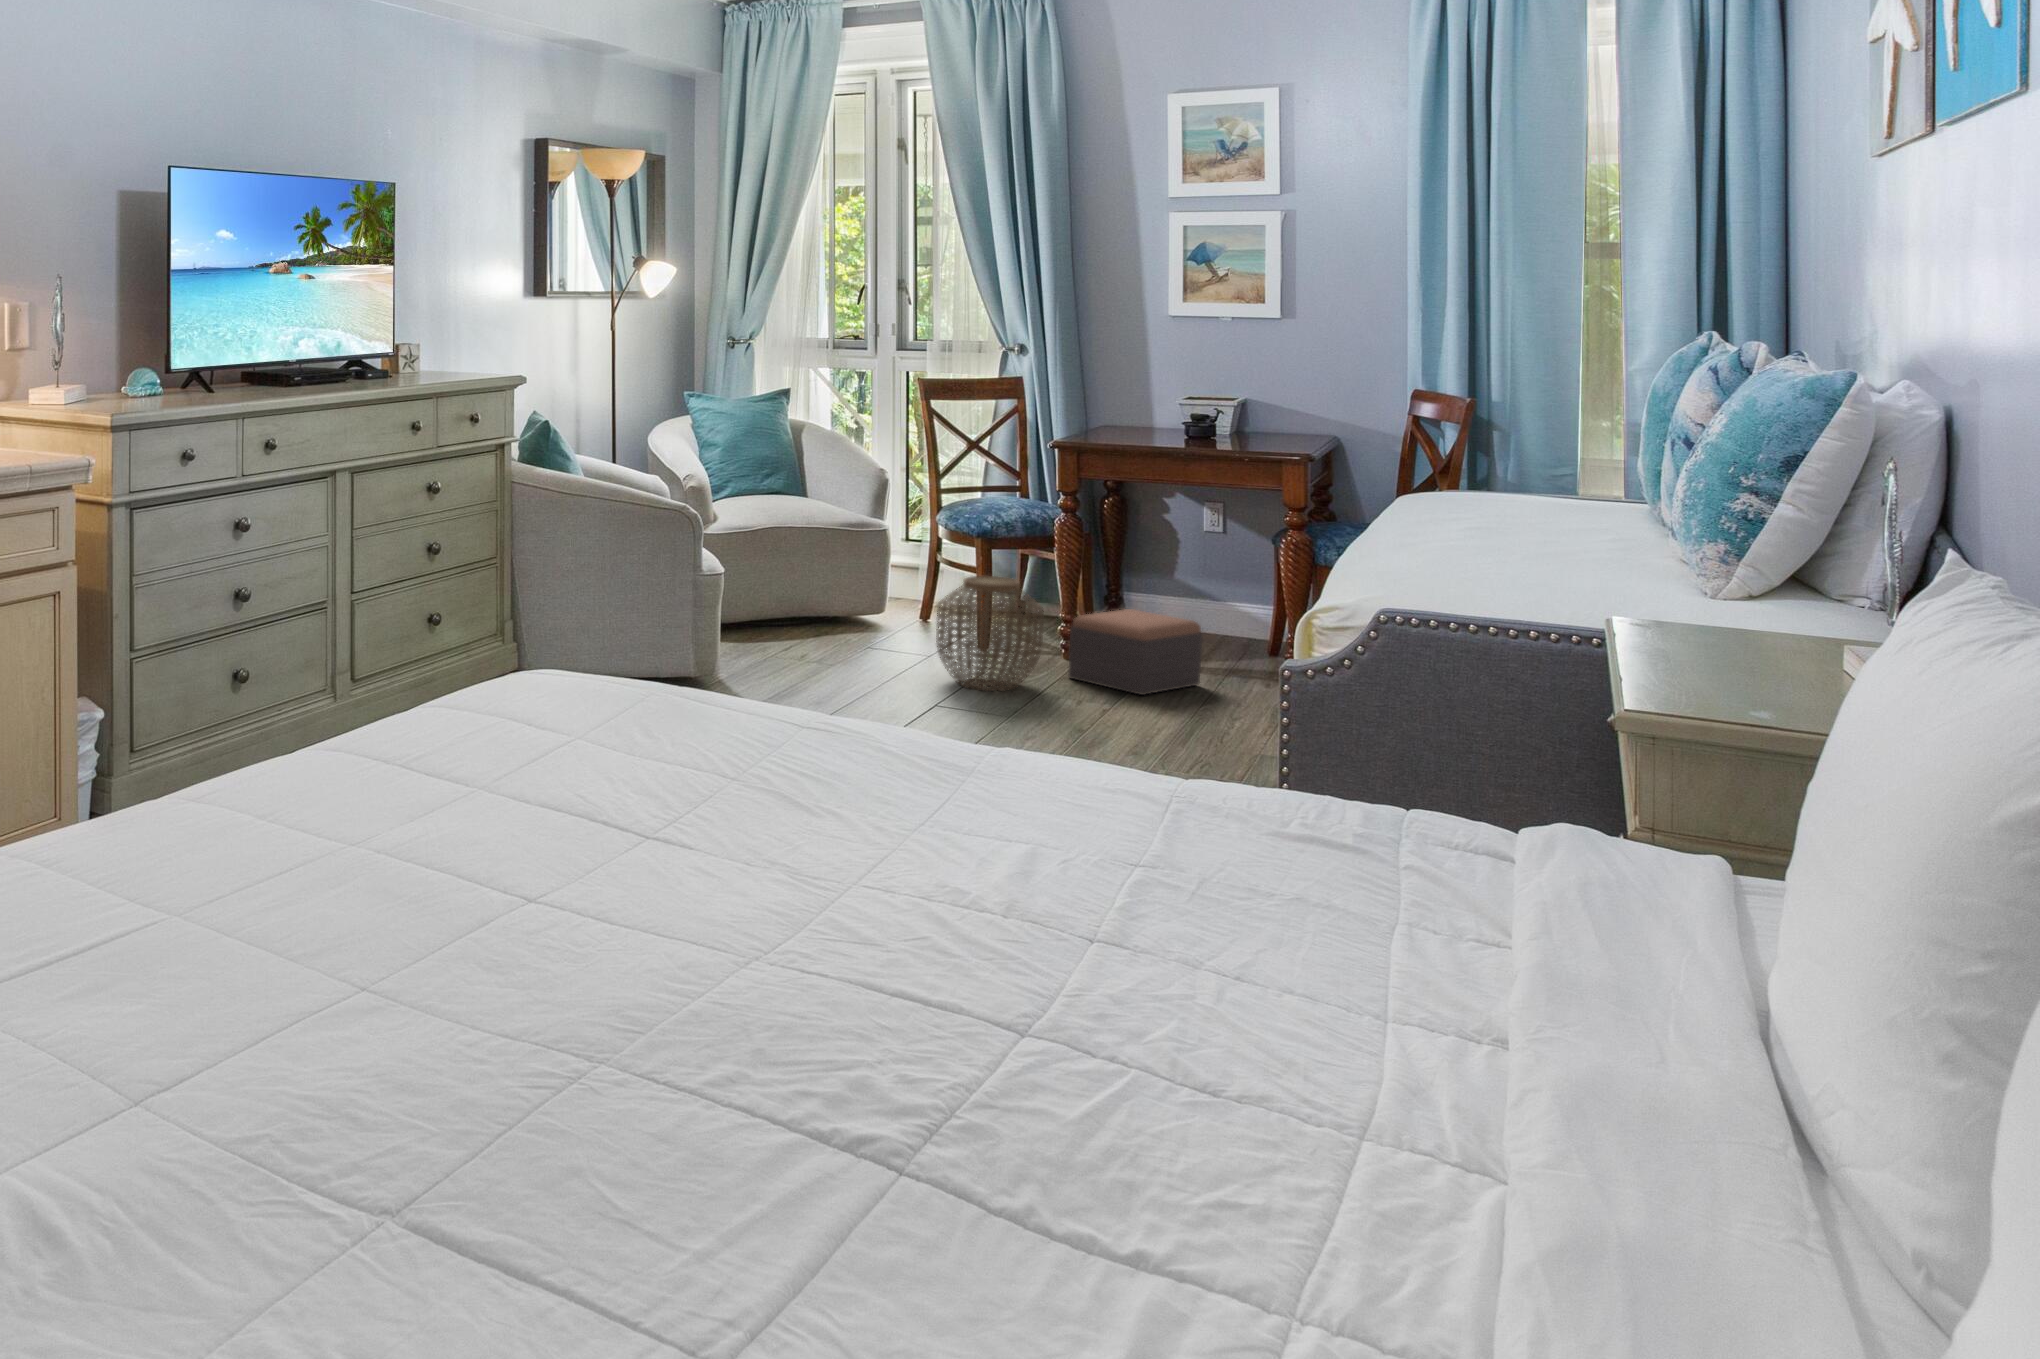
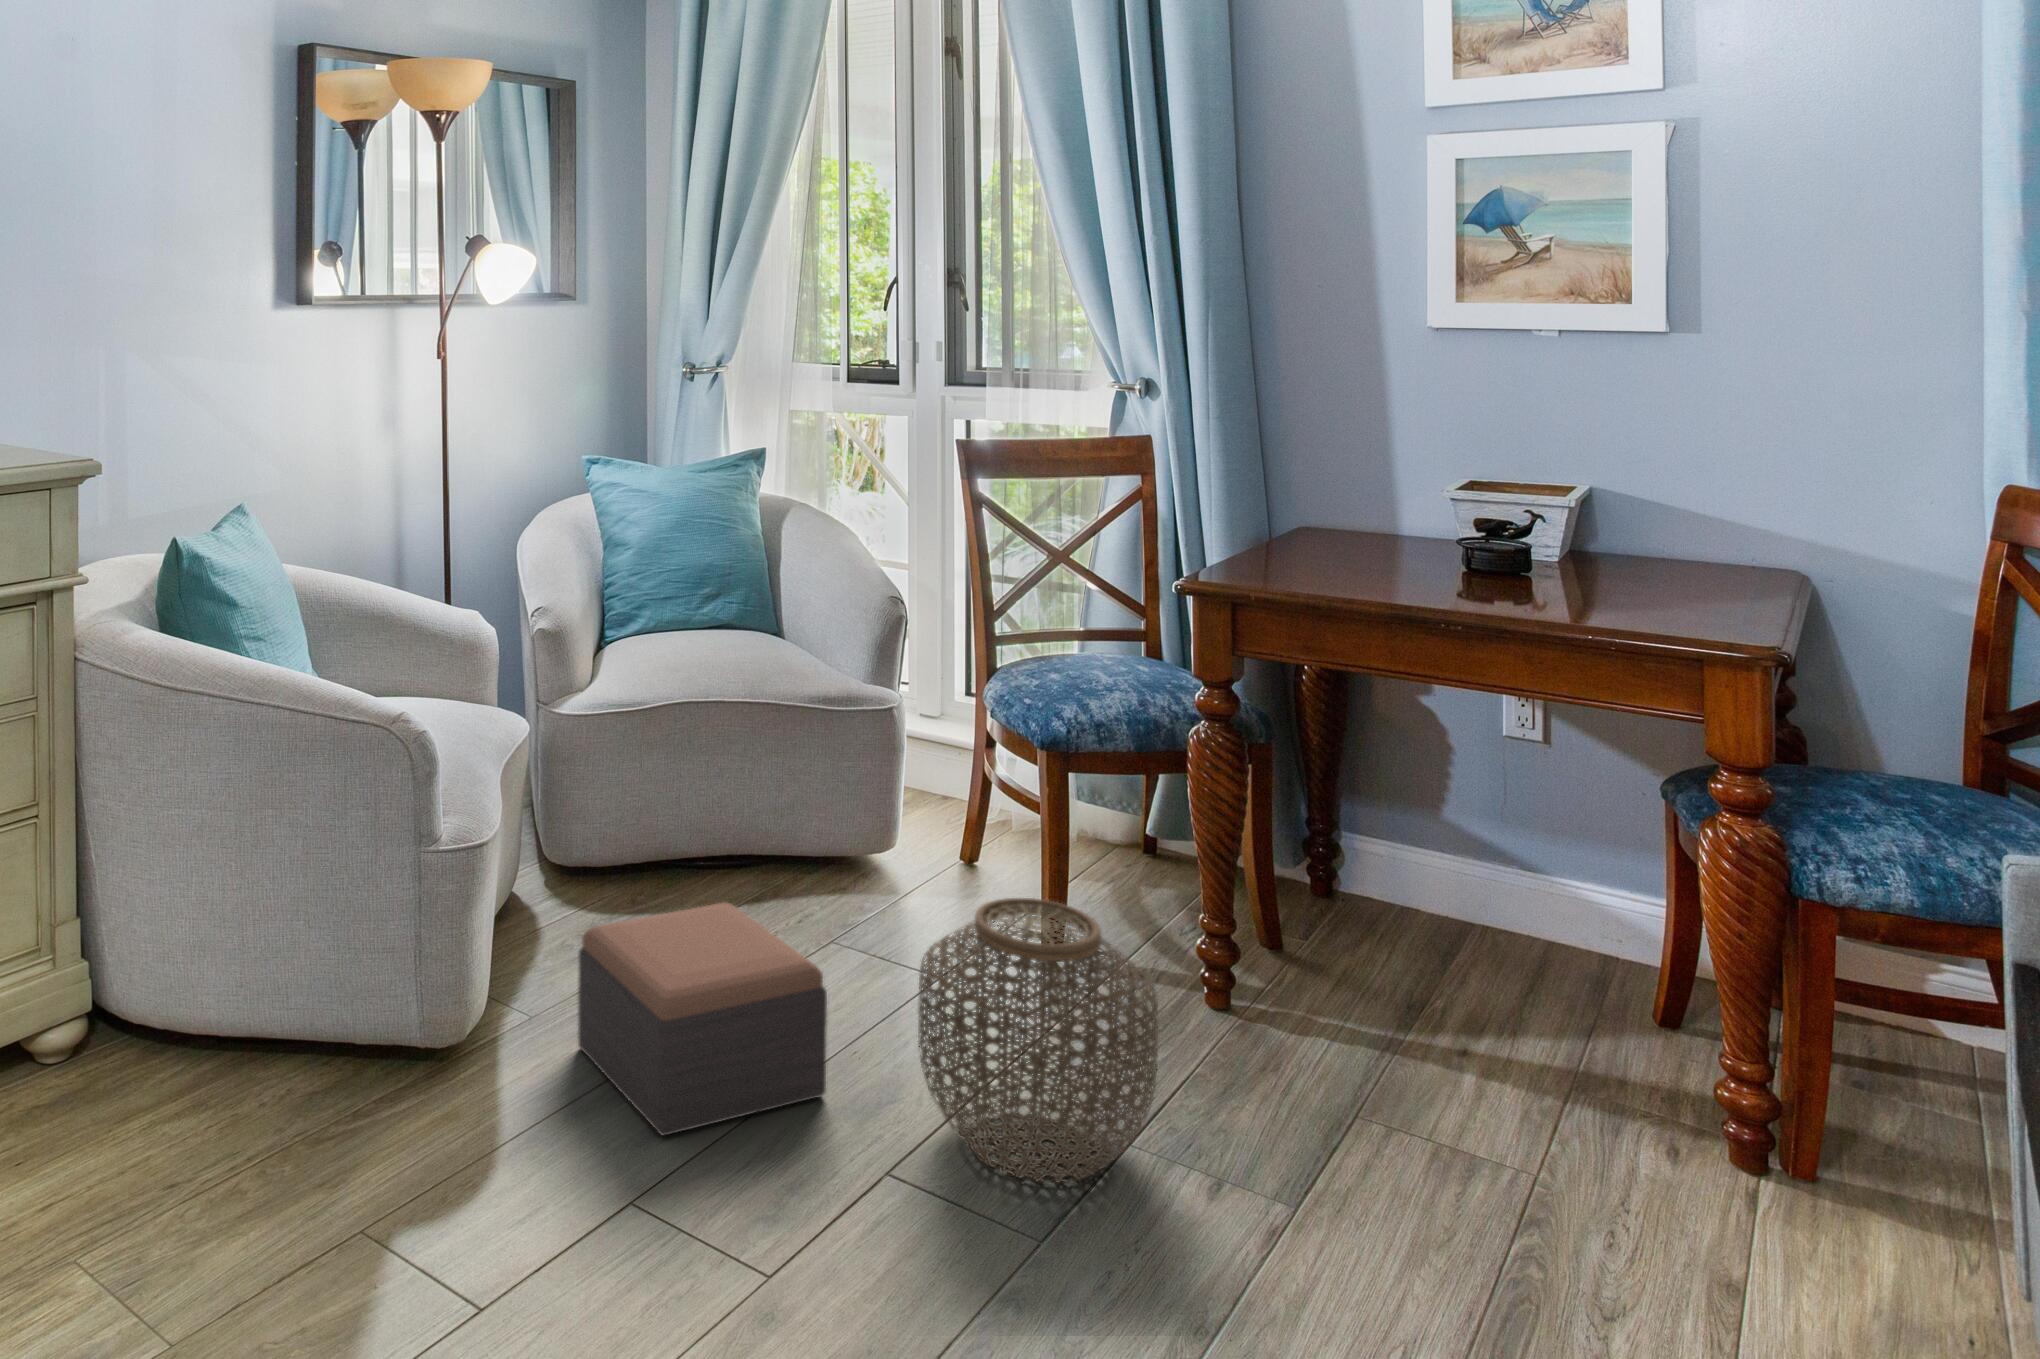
footstool: present [1068,609,1202,695] -> present [578,902,827,1136]

